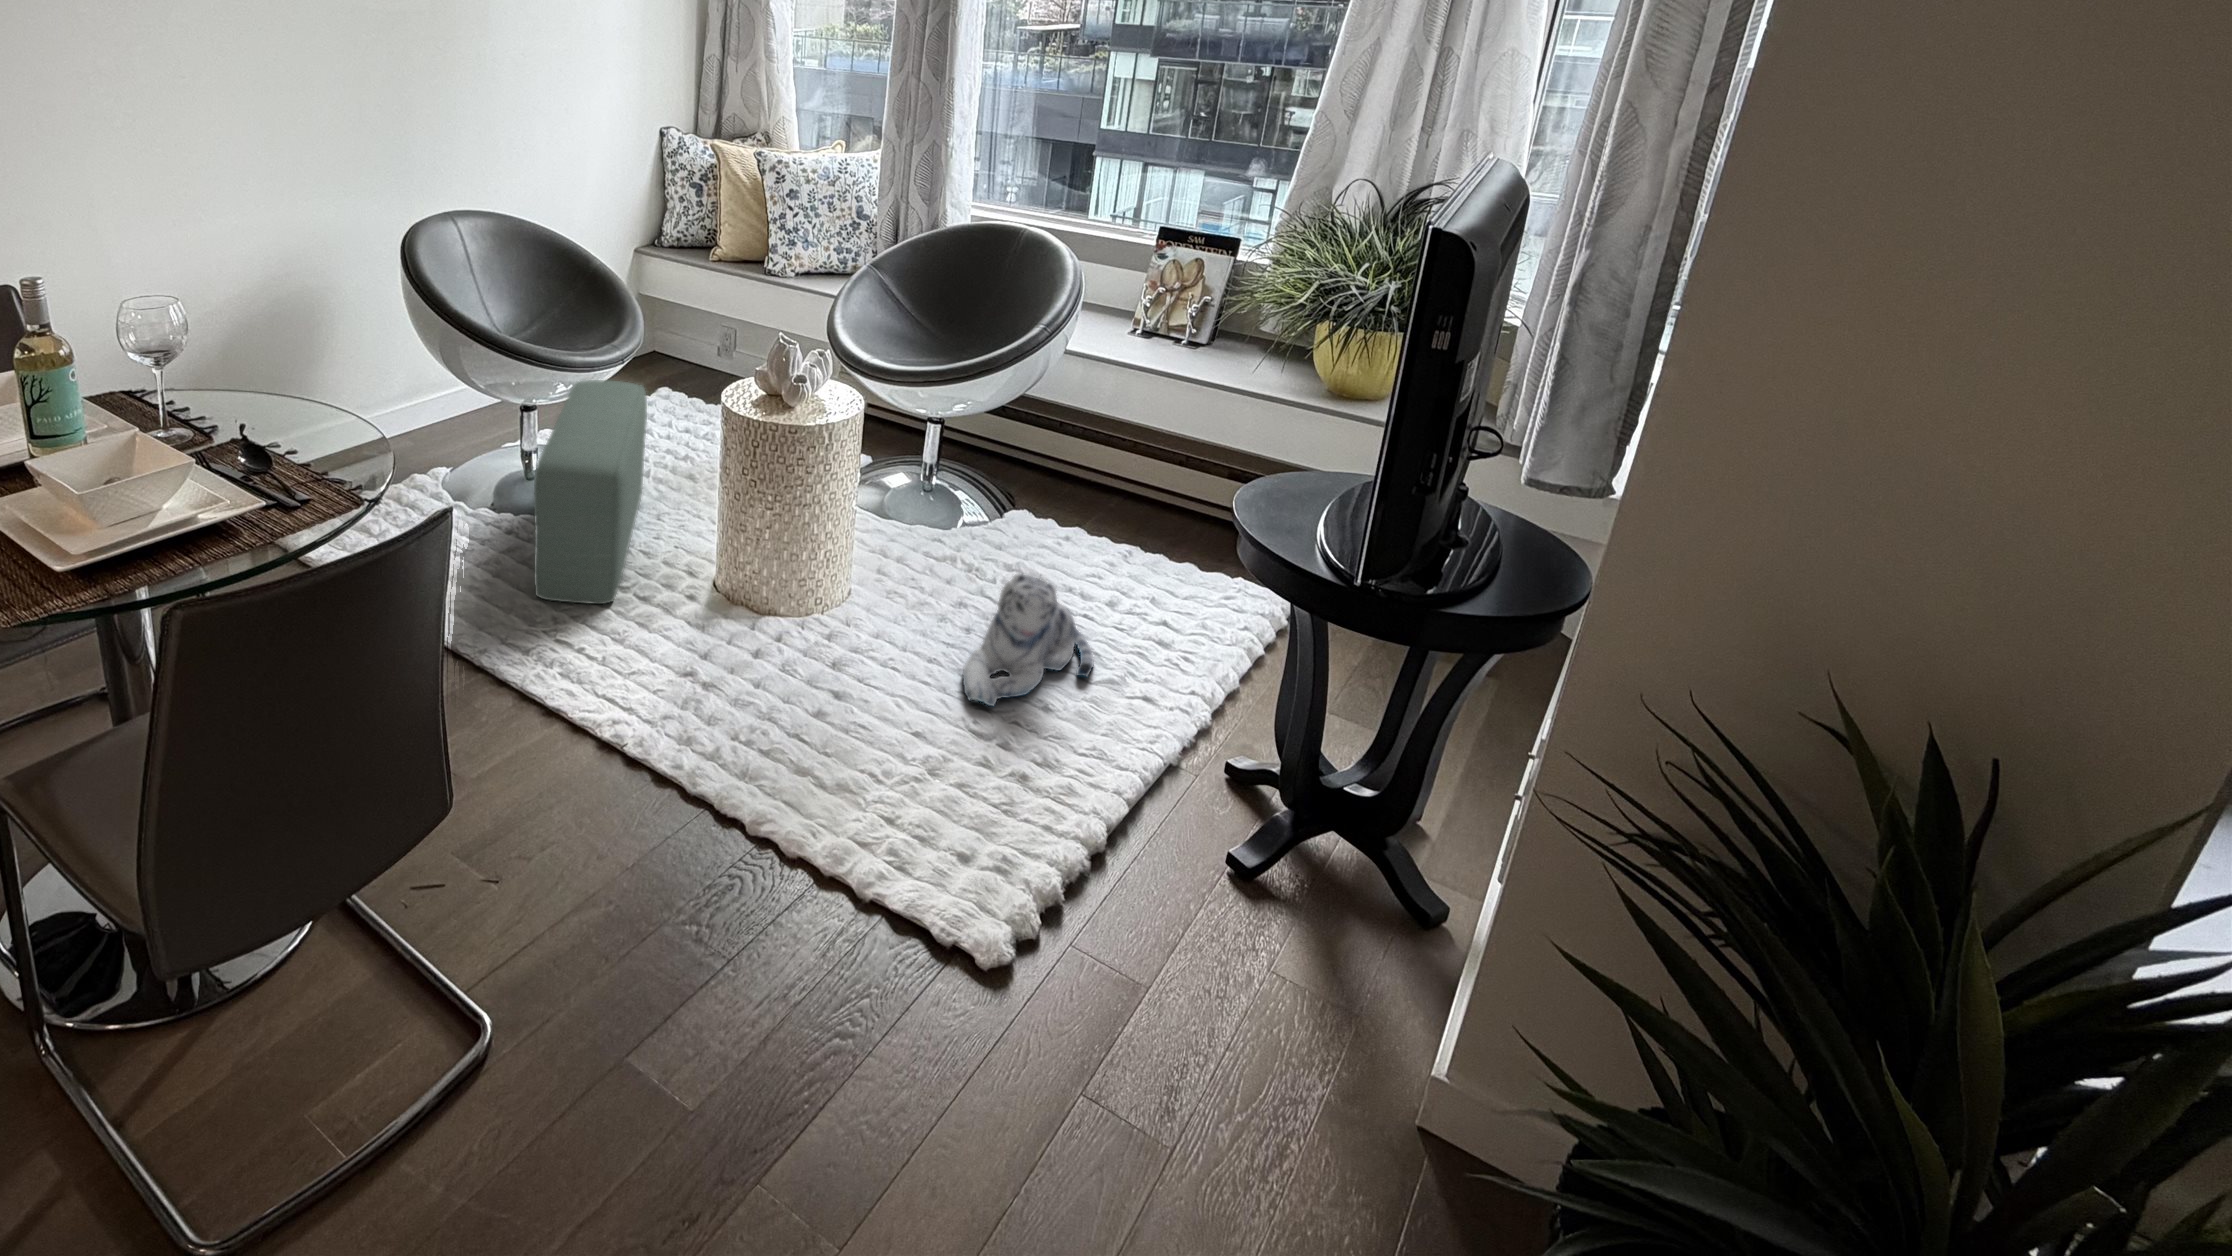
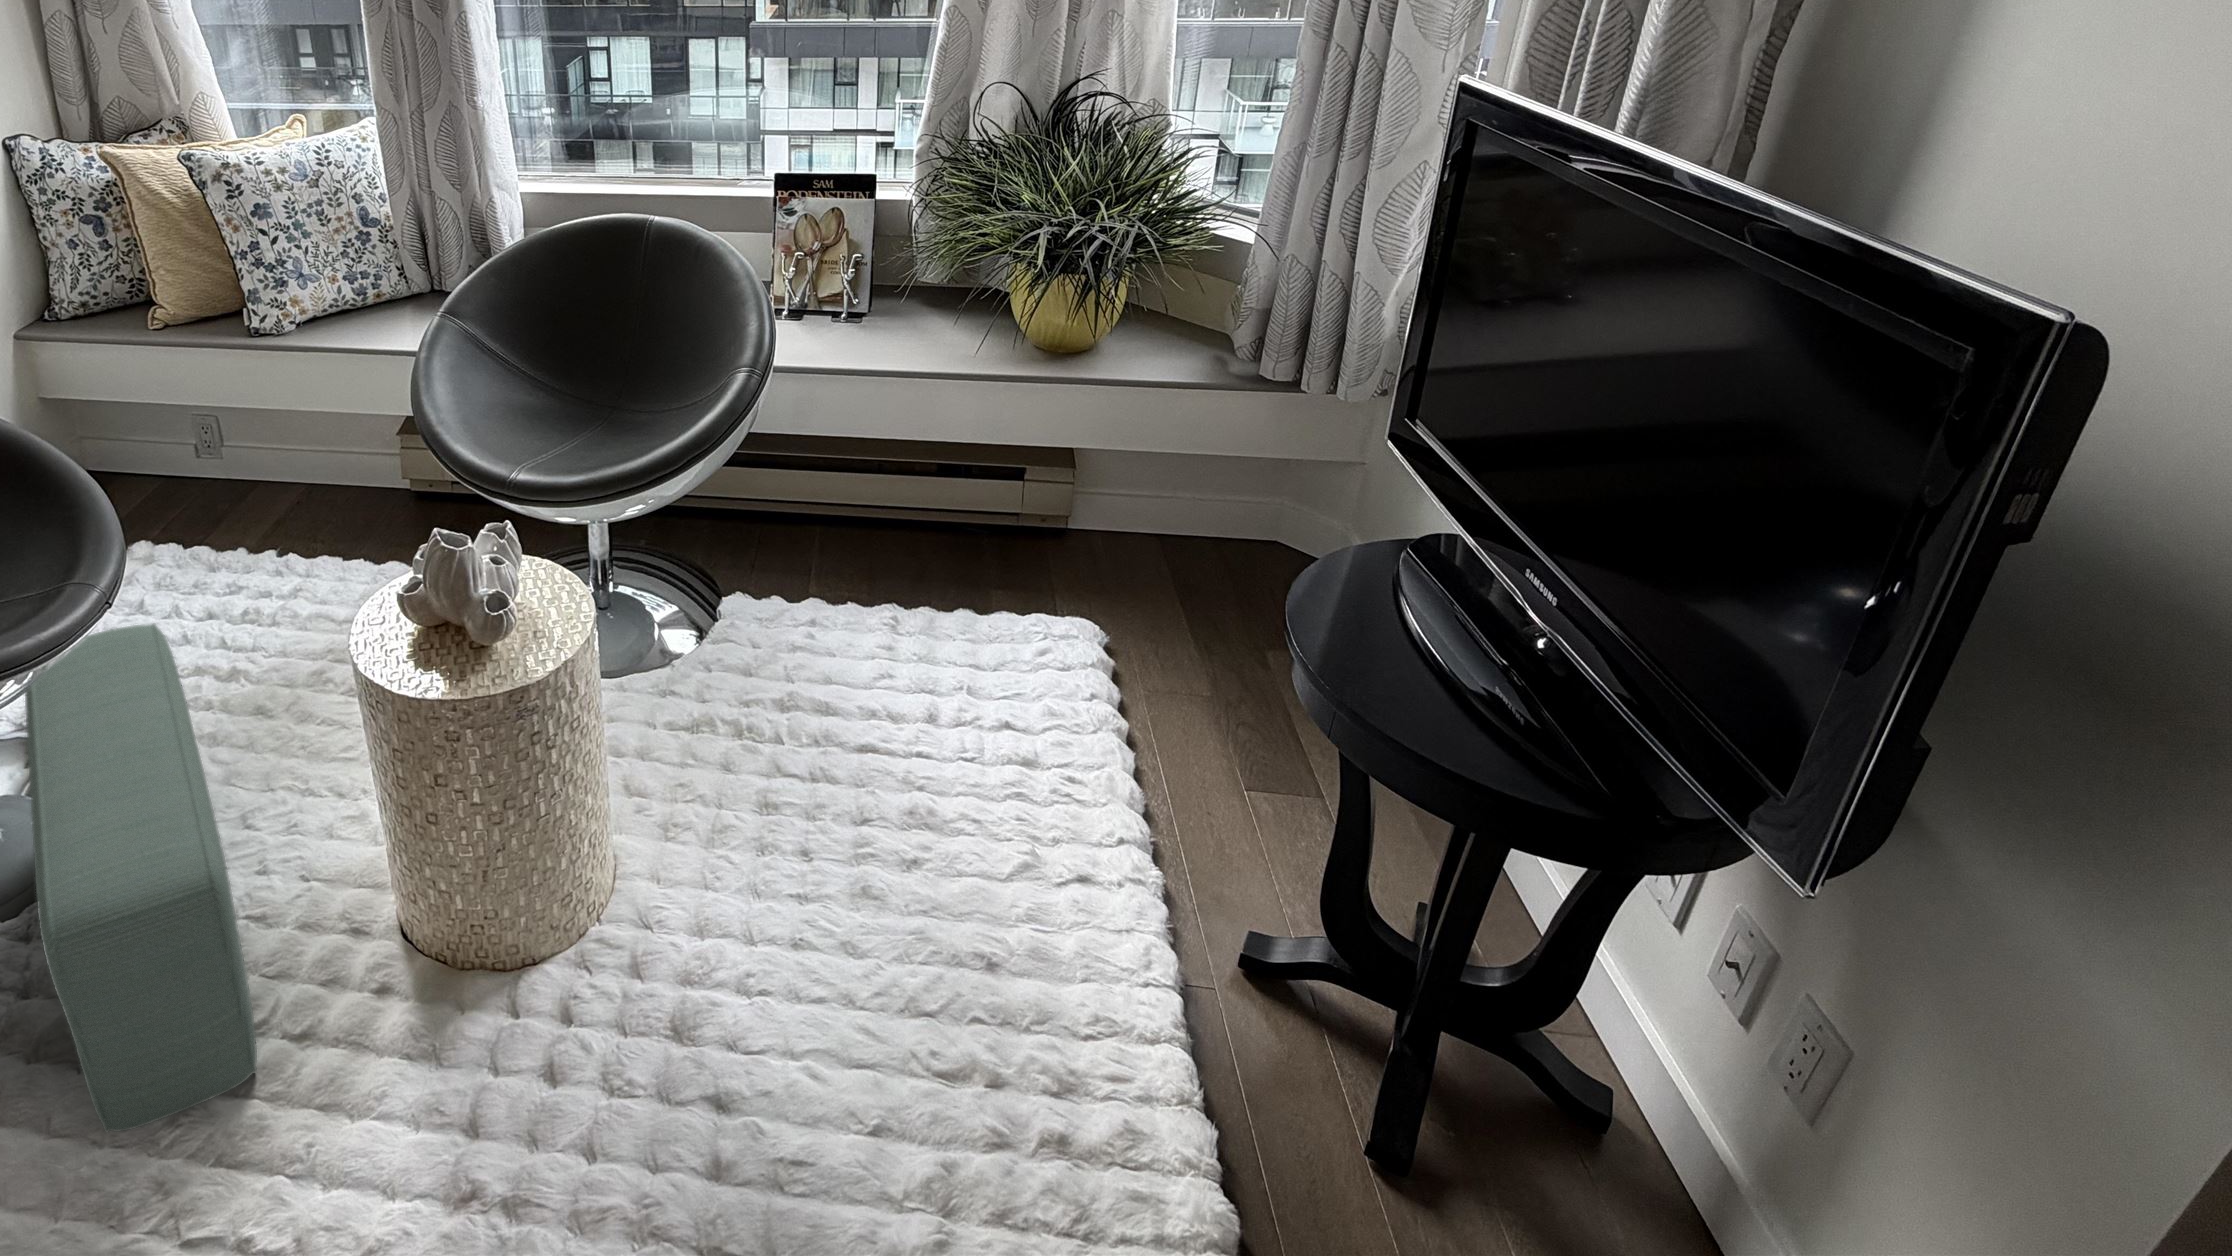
plush toy: present [963,574,1094,707] -> none [844,776,1001,1018]

